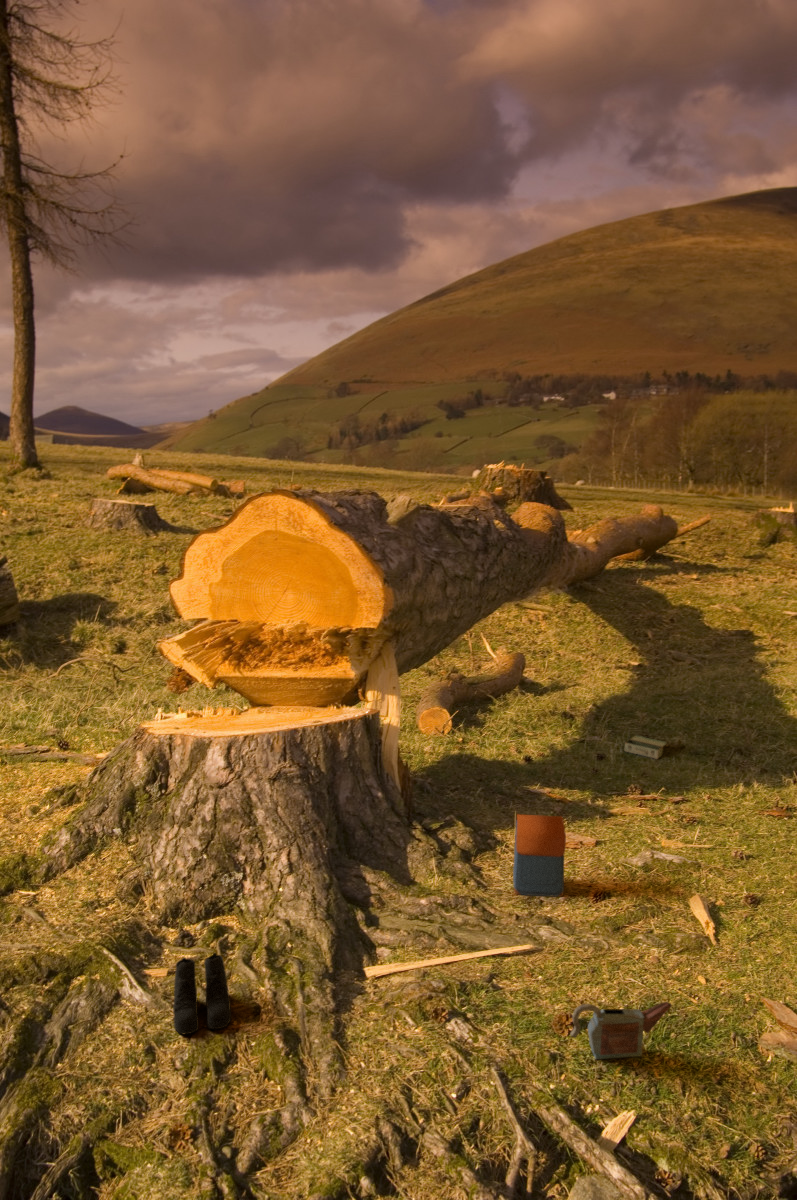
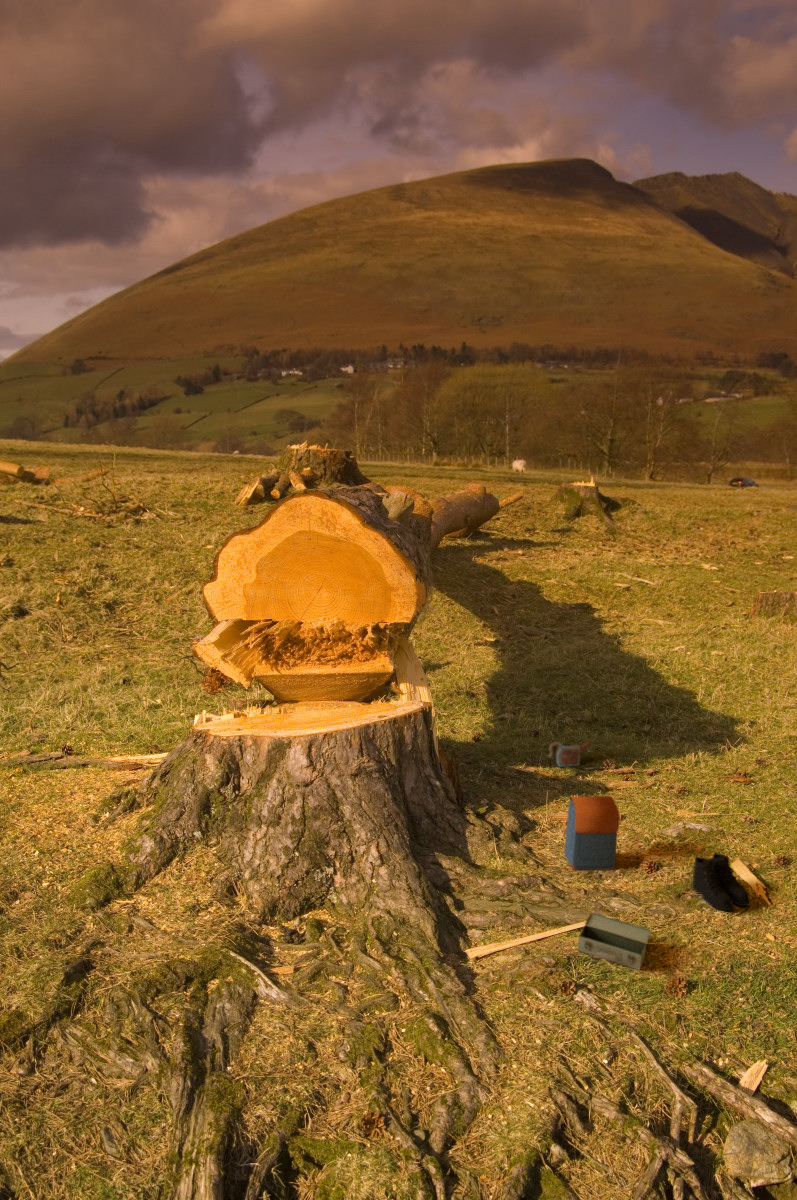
toolbox: present [625,735,667,759] -> present [578,913,651,970]
boots: present [173,953,231,1034] -> present [692,853,750,911]
watering can: present [571,1002,672,1059] -> present [549,741,592,767]

